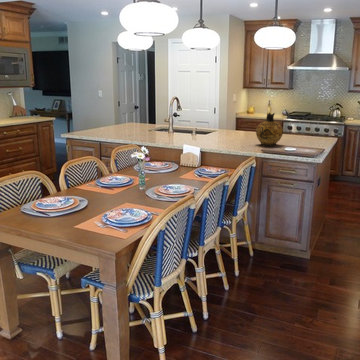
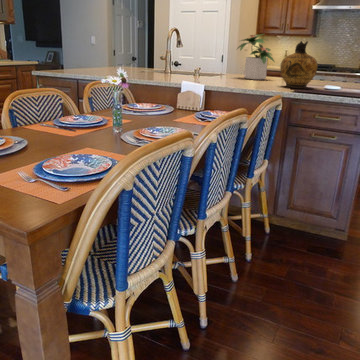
potted plant: none [223,102,254,137] -> present [237,34,274,80]

